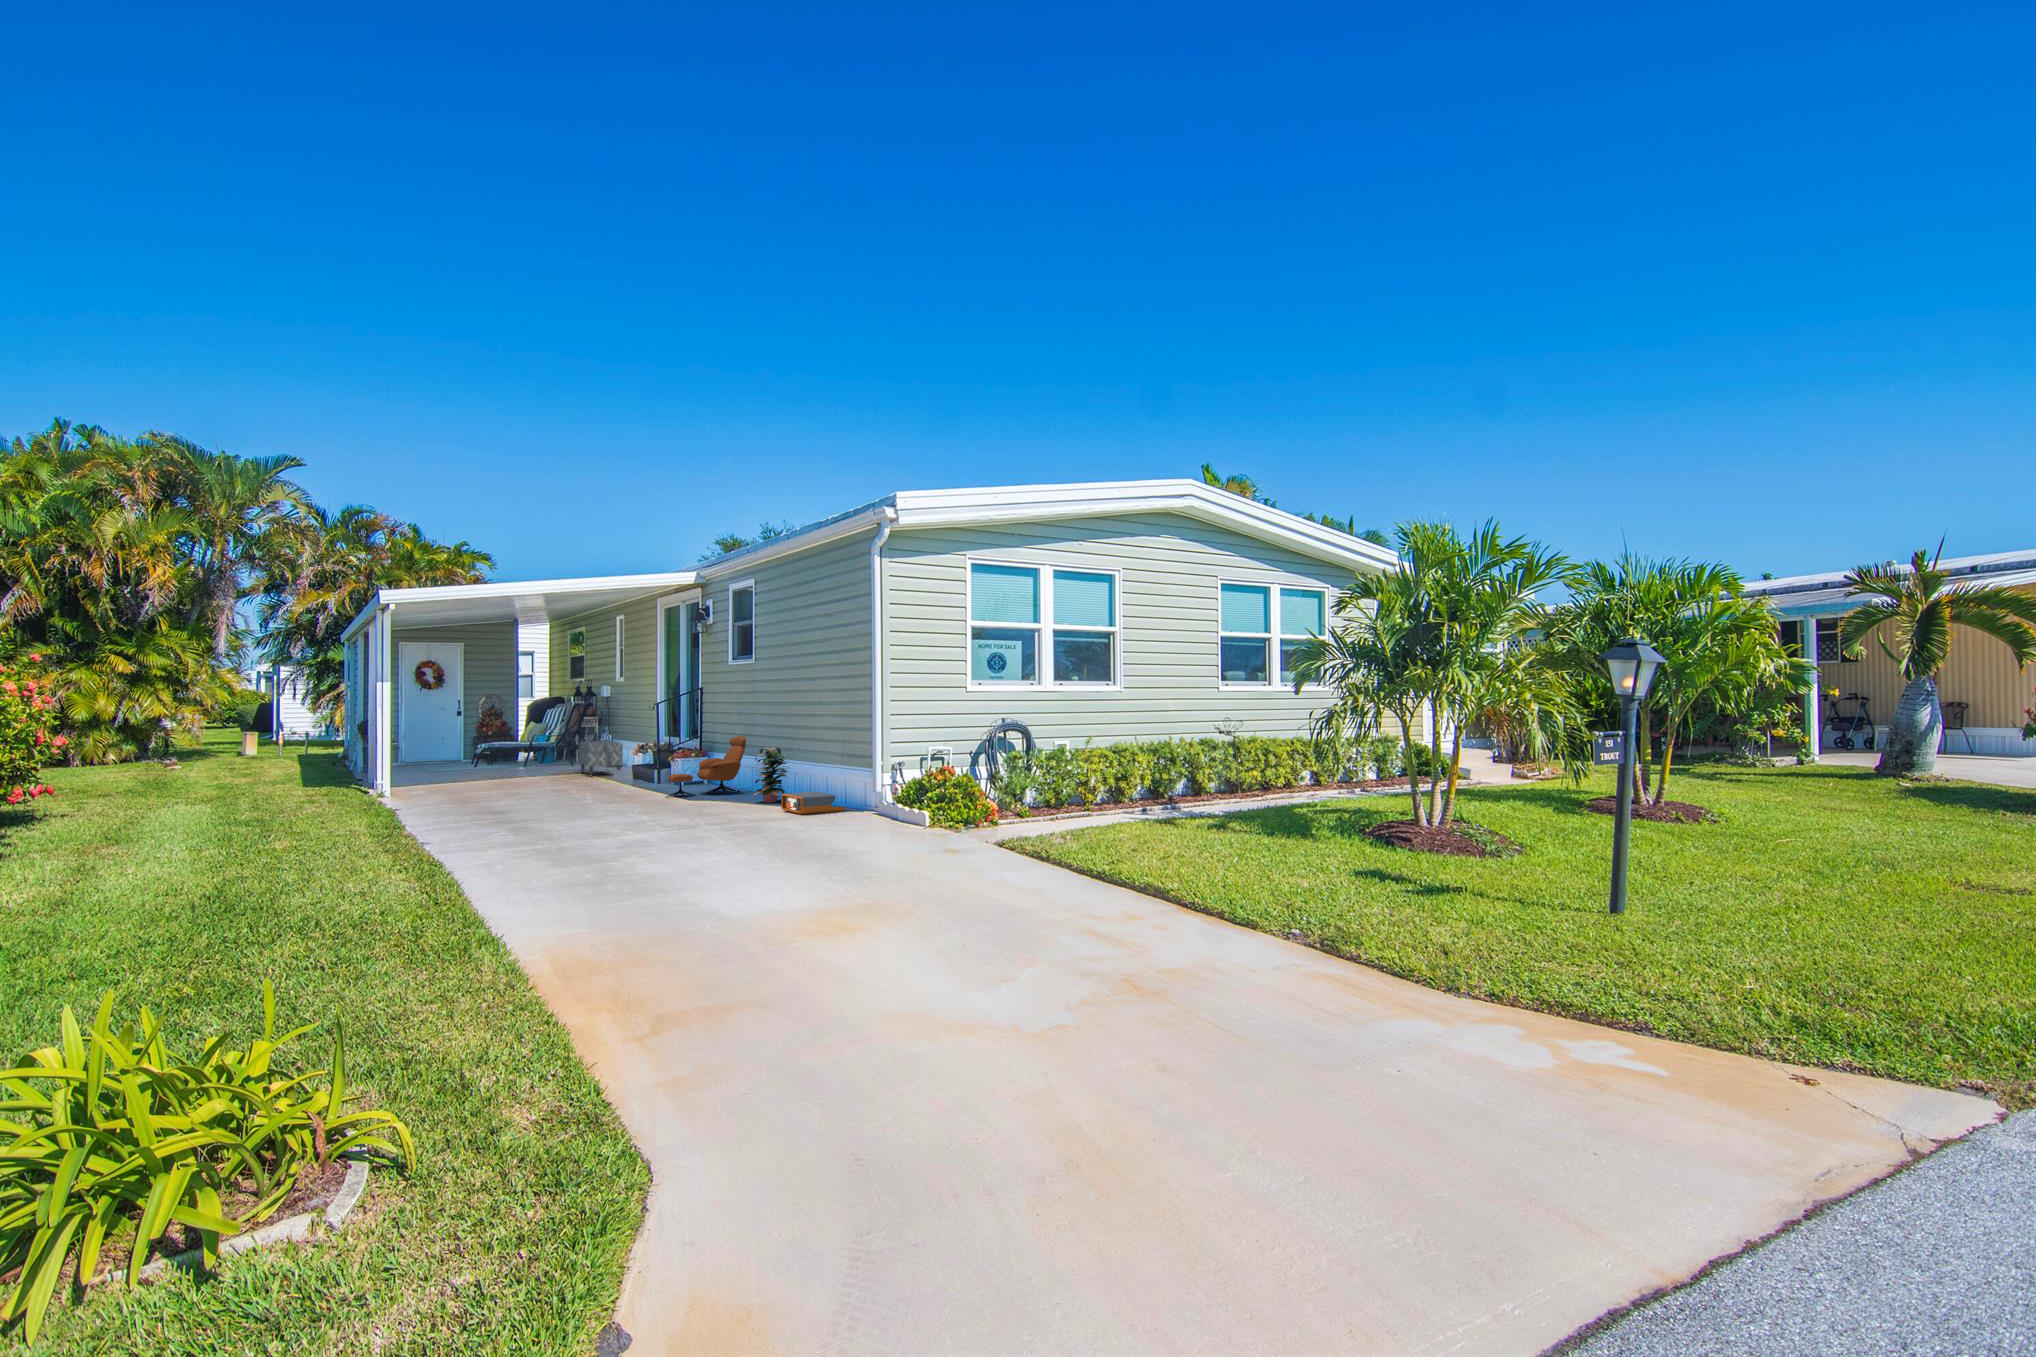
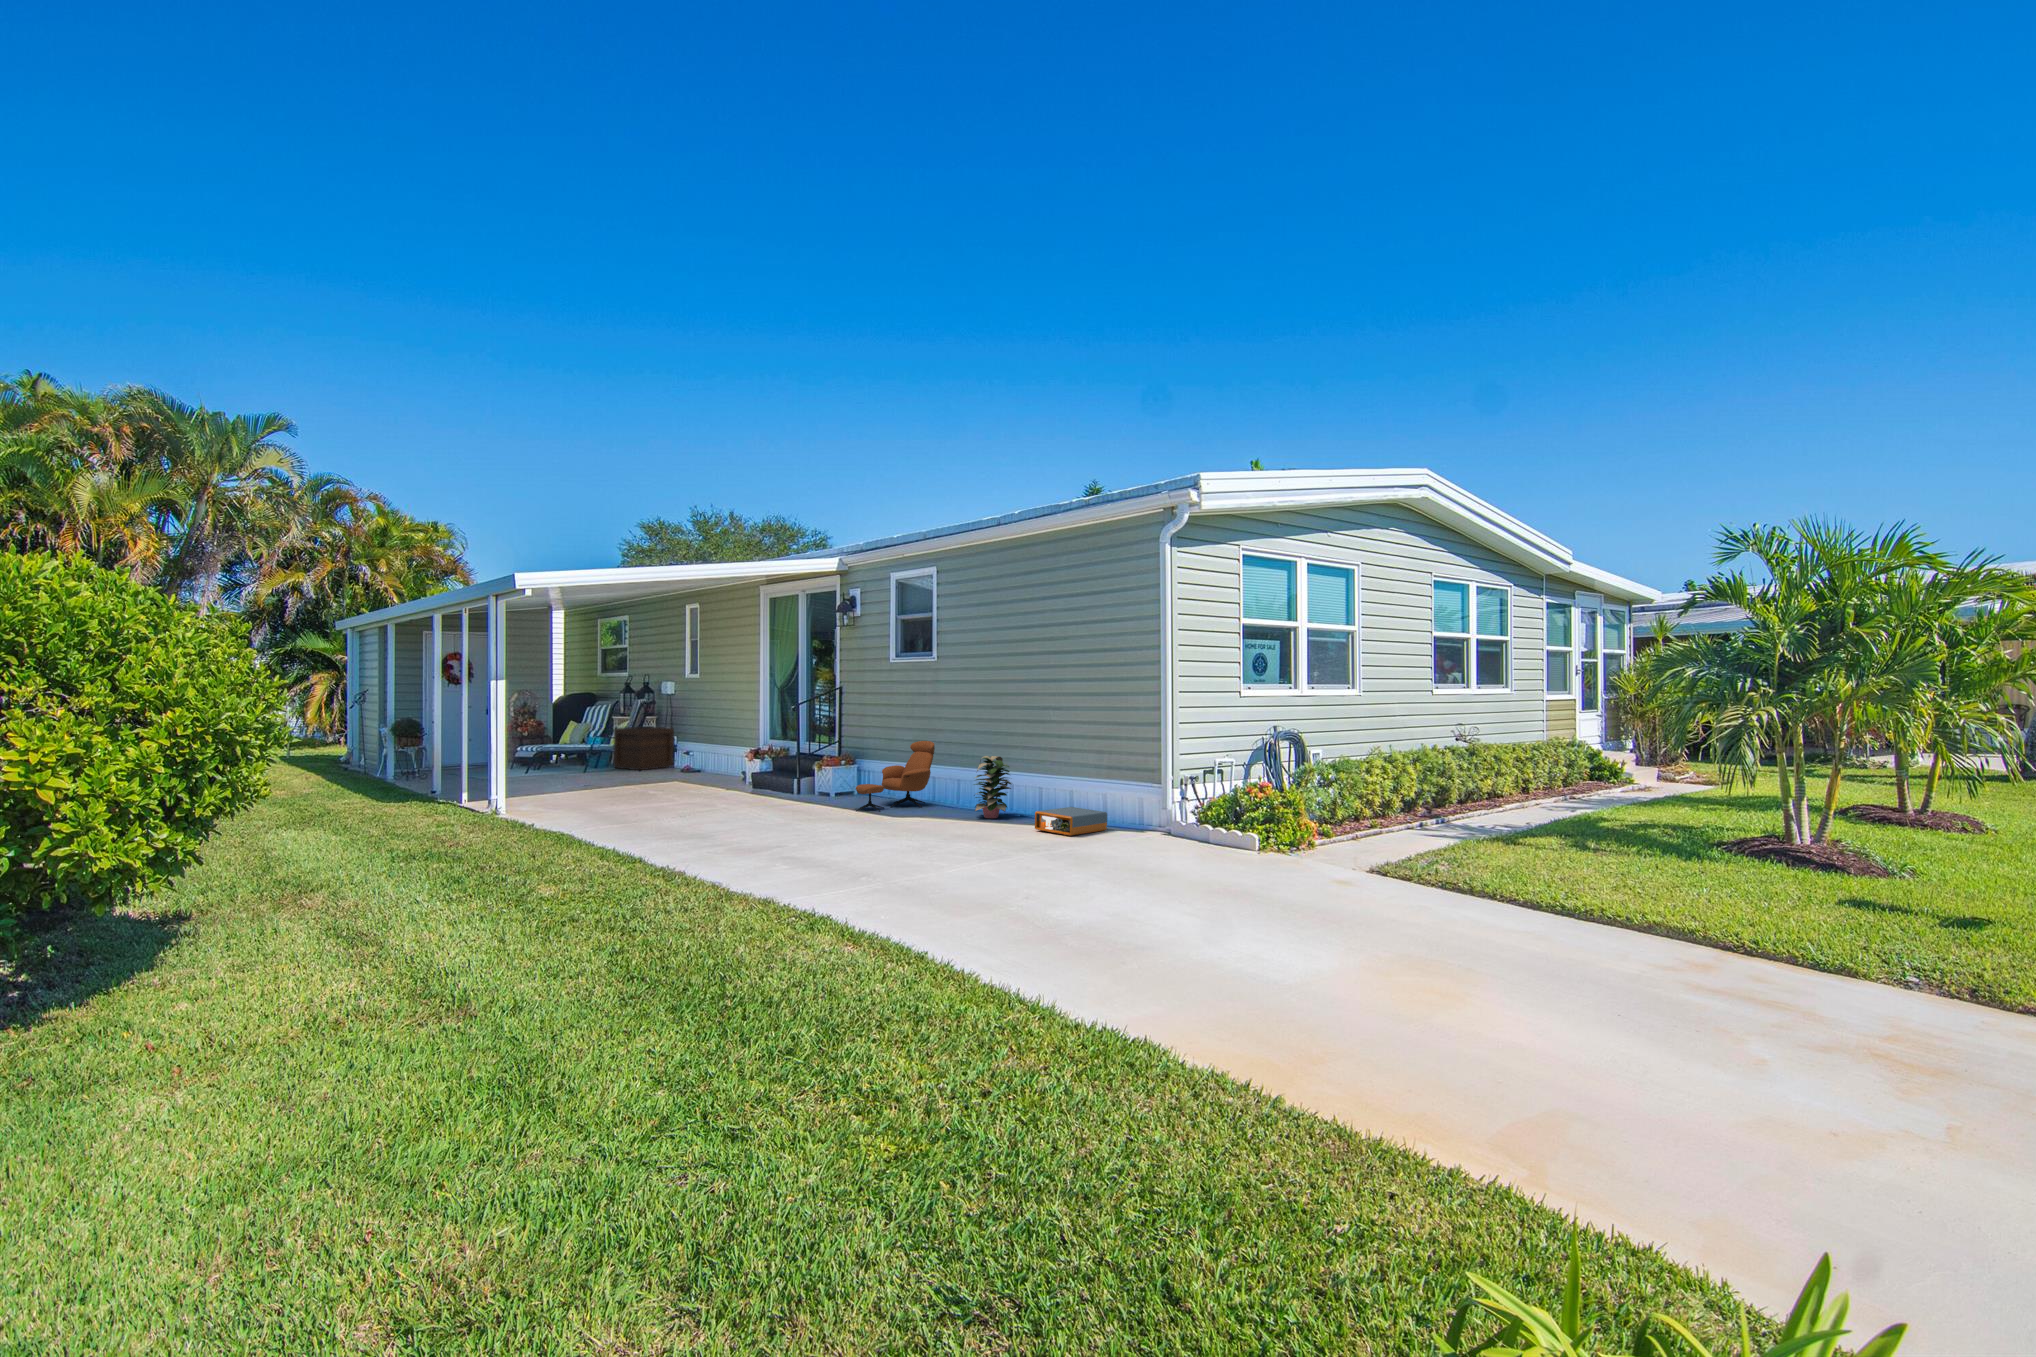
wooden crate: none [534,729,588,769] -> present [614,726,674,770]
bench: present [579,741,623,777] -> none [681,740,740,782]

